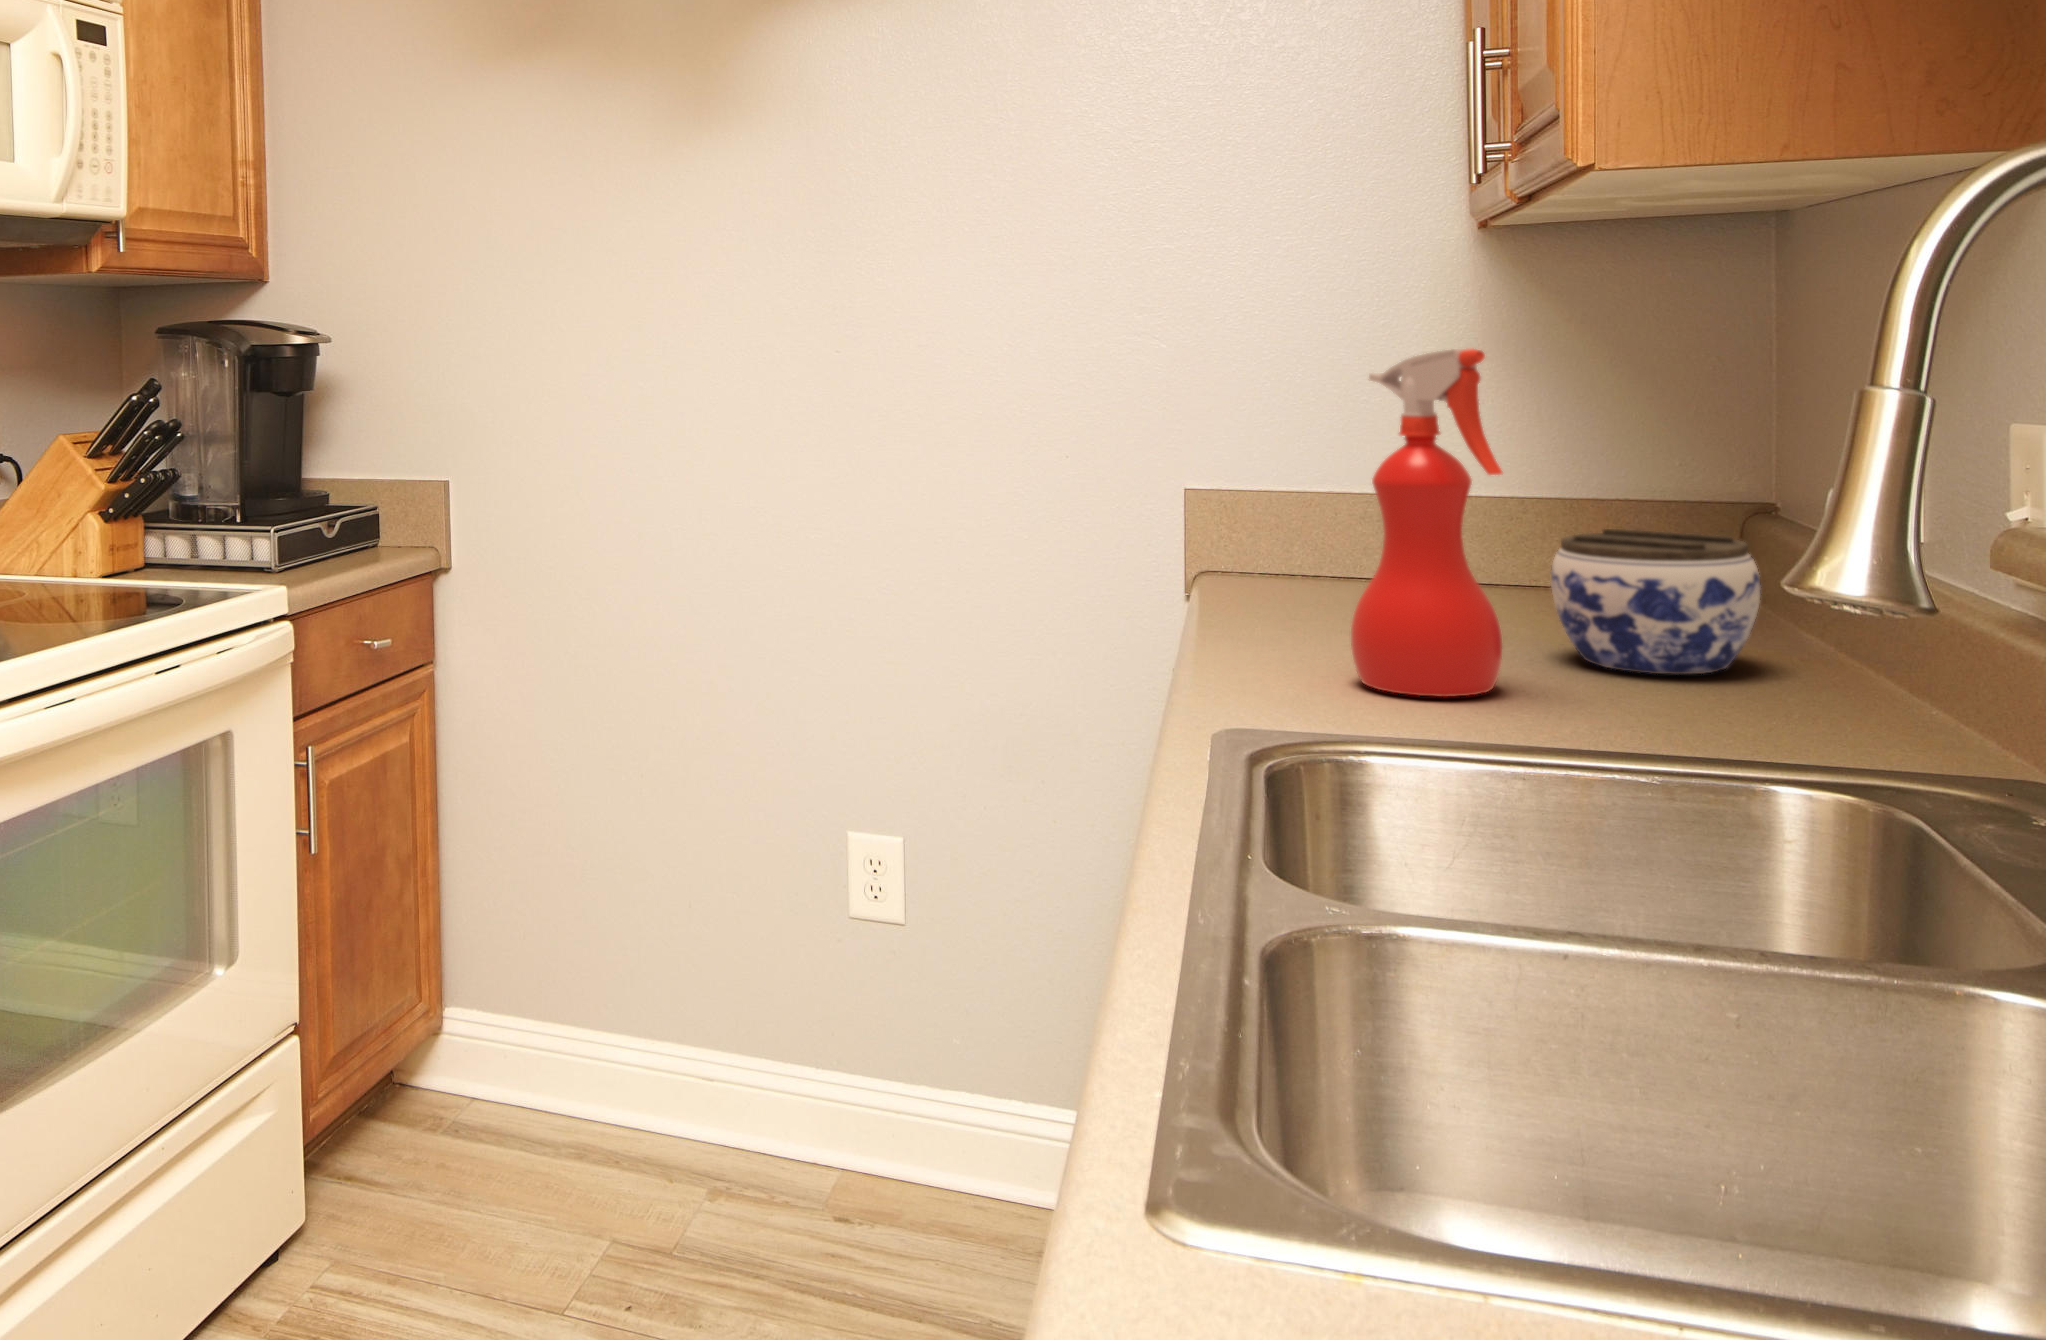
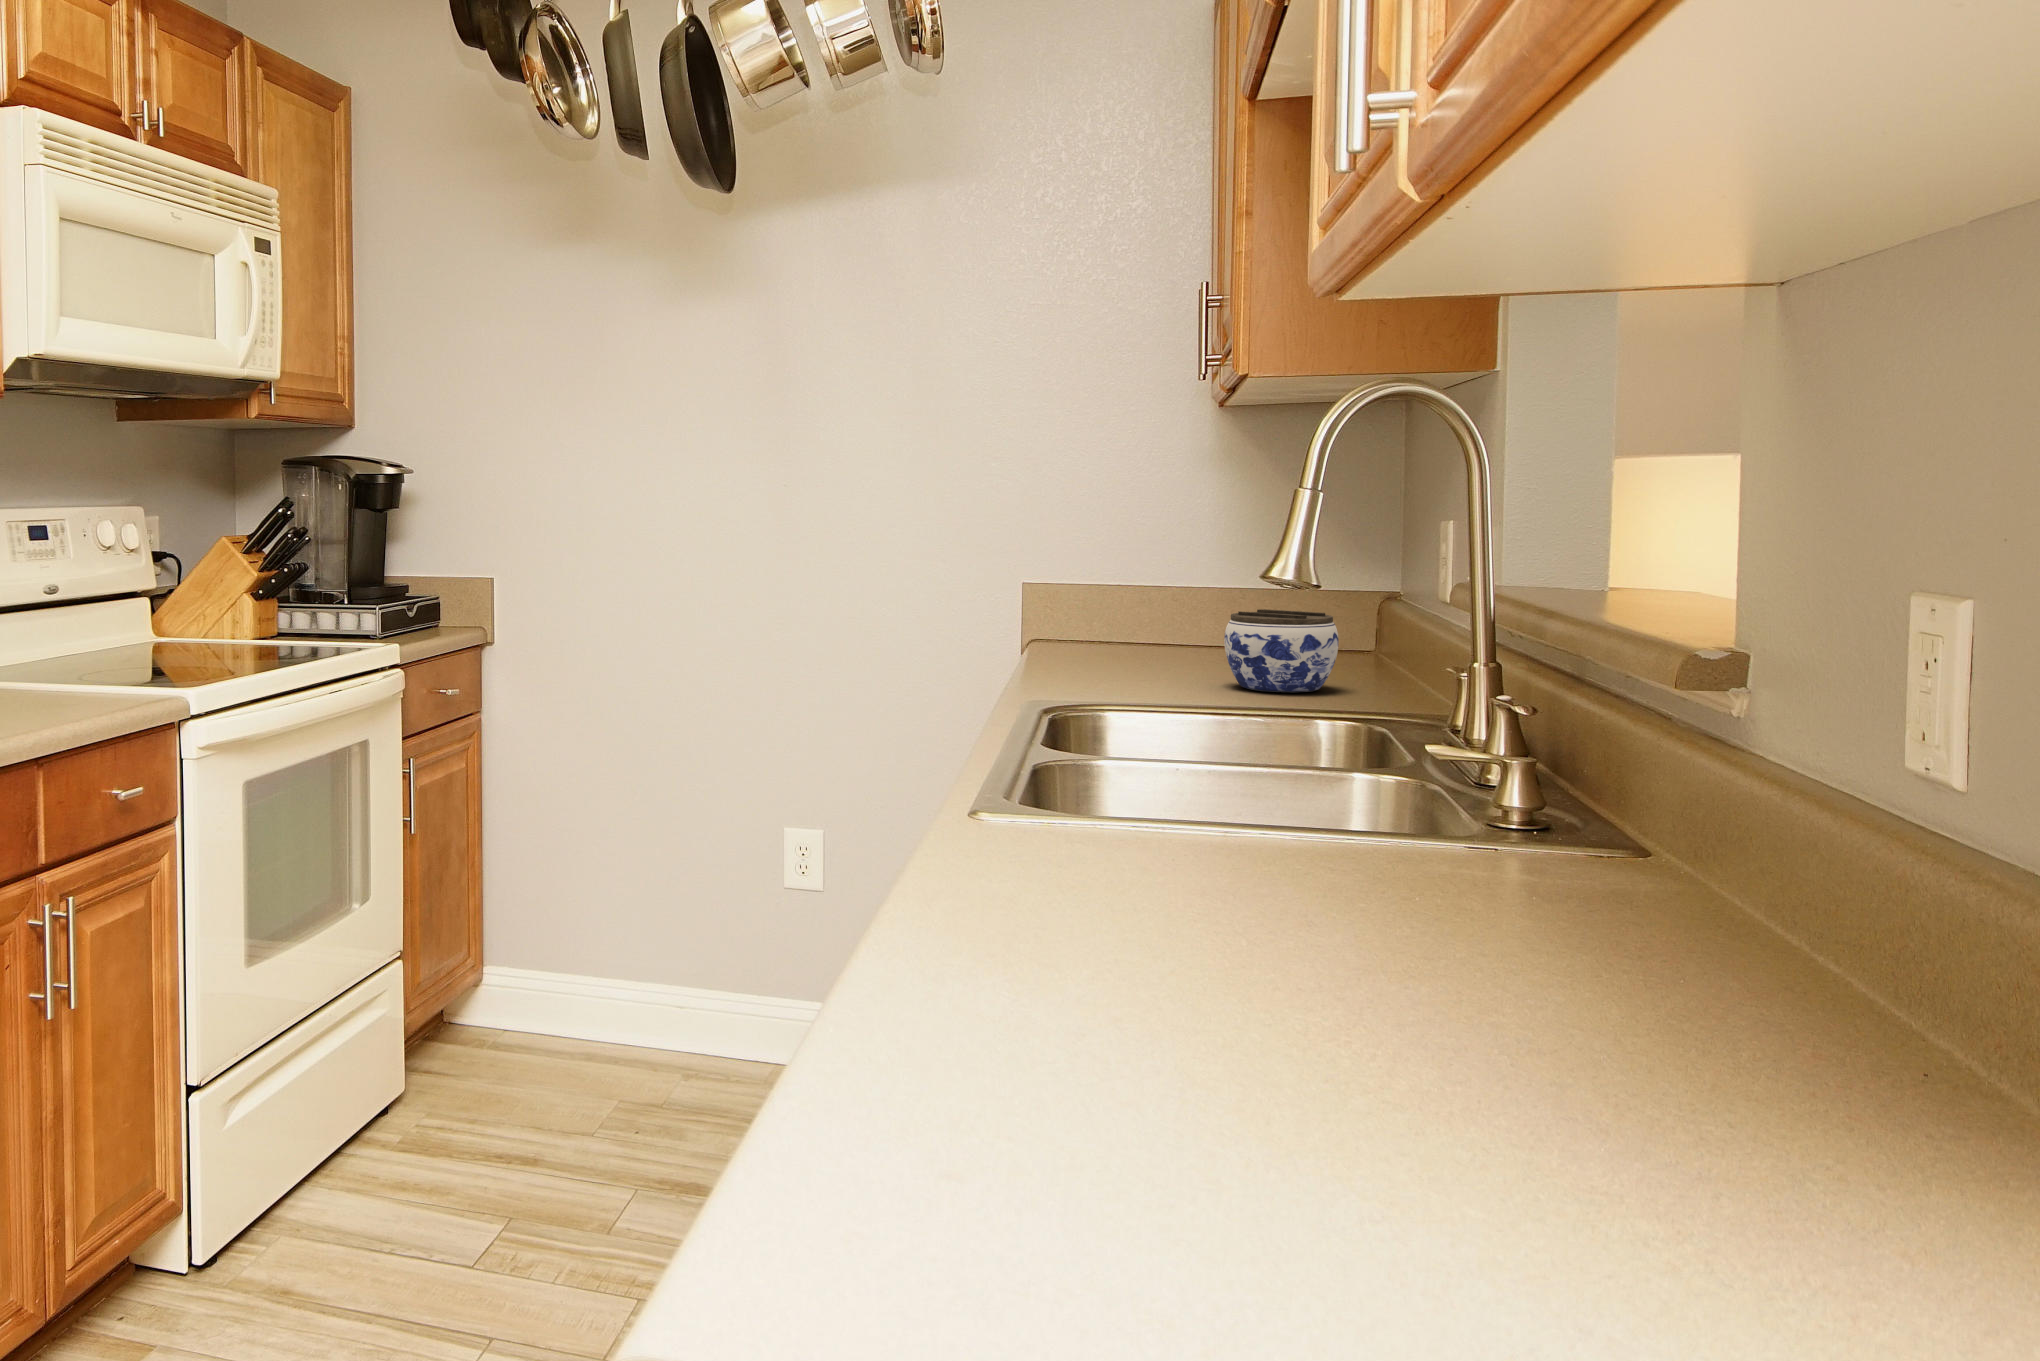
spray bottle: present [1351,348,1502,697] -> none [1103,496,1189,699]

